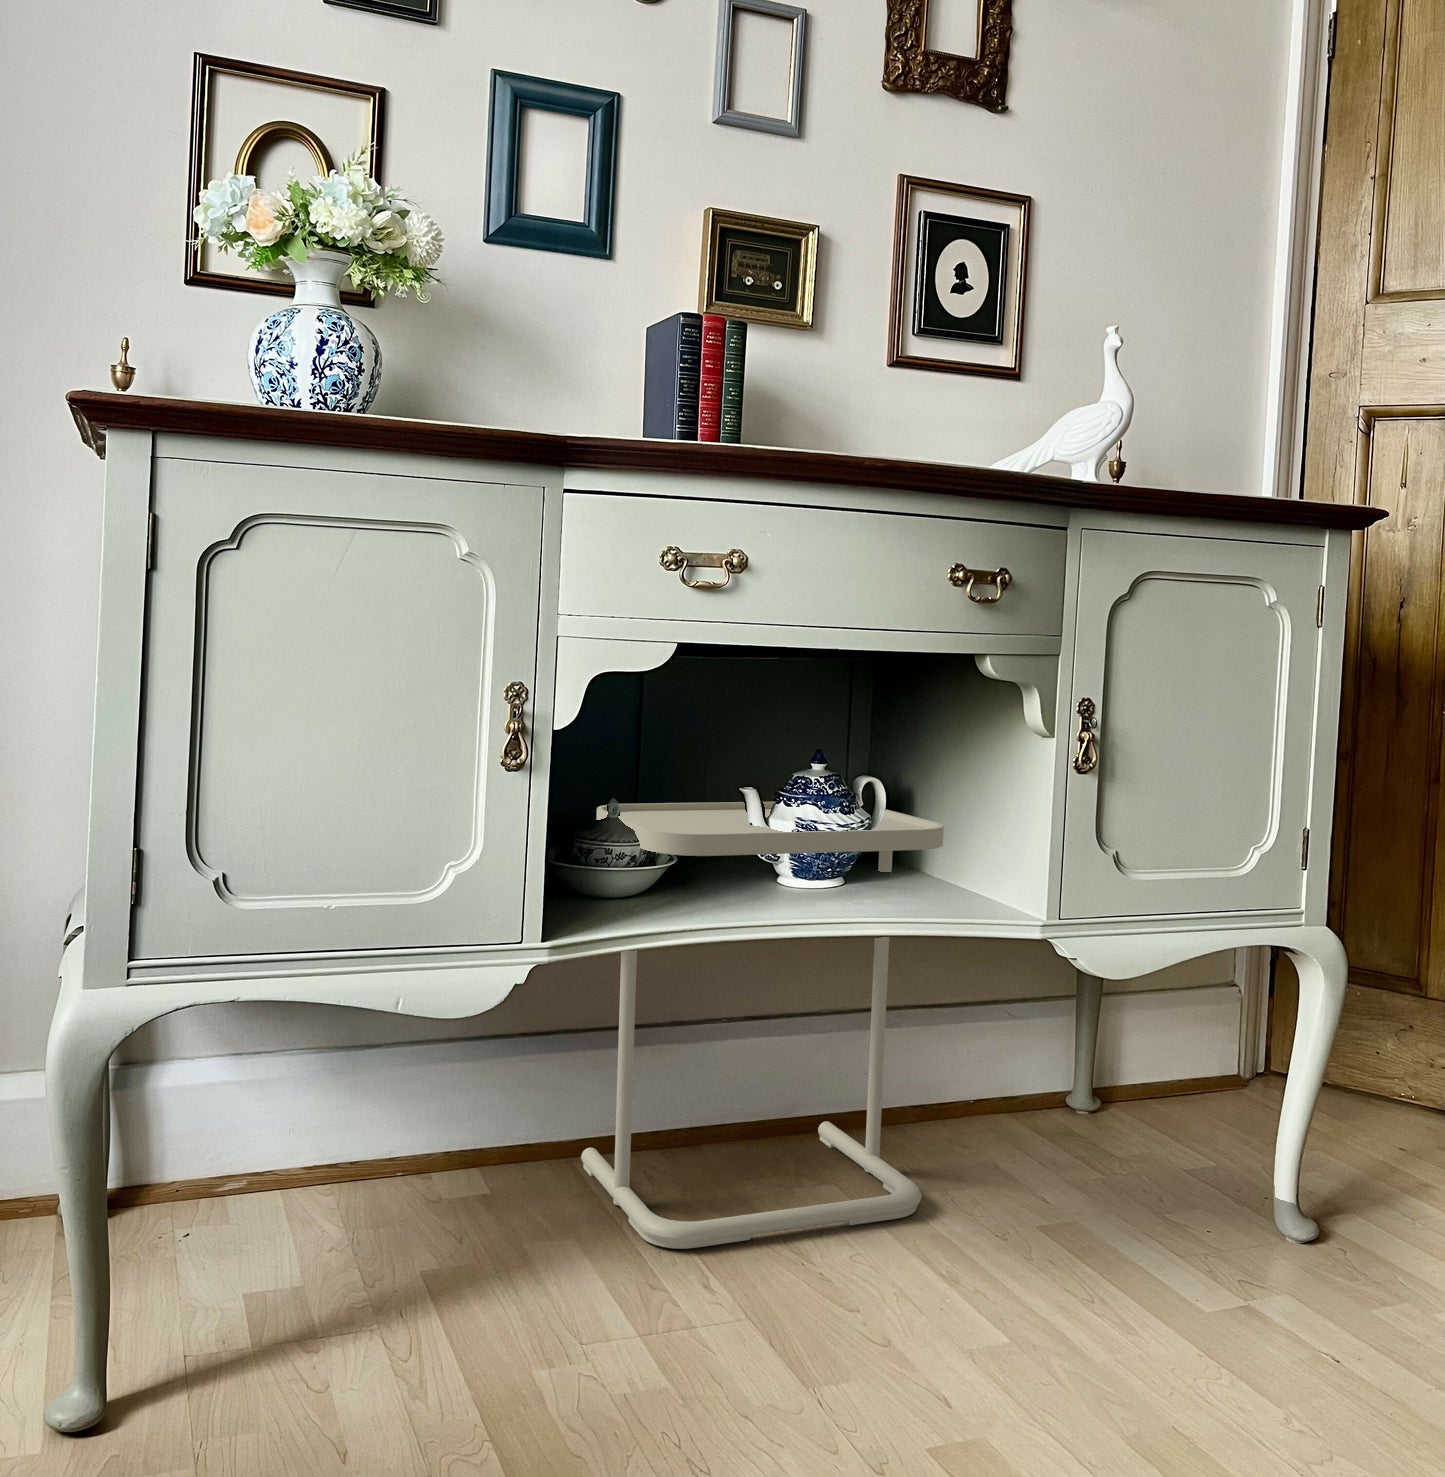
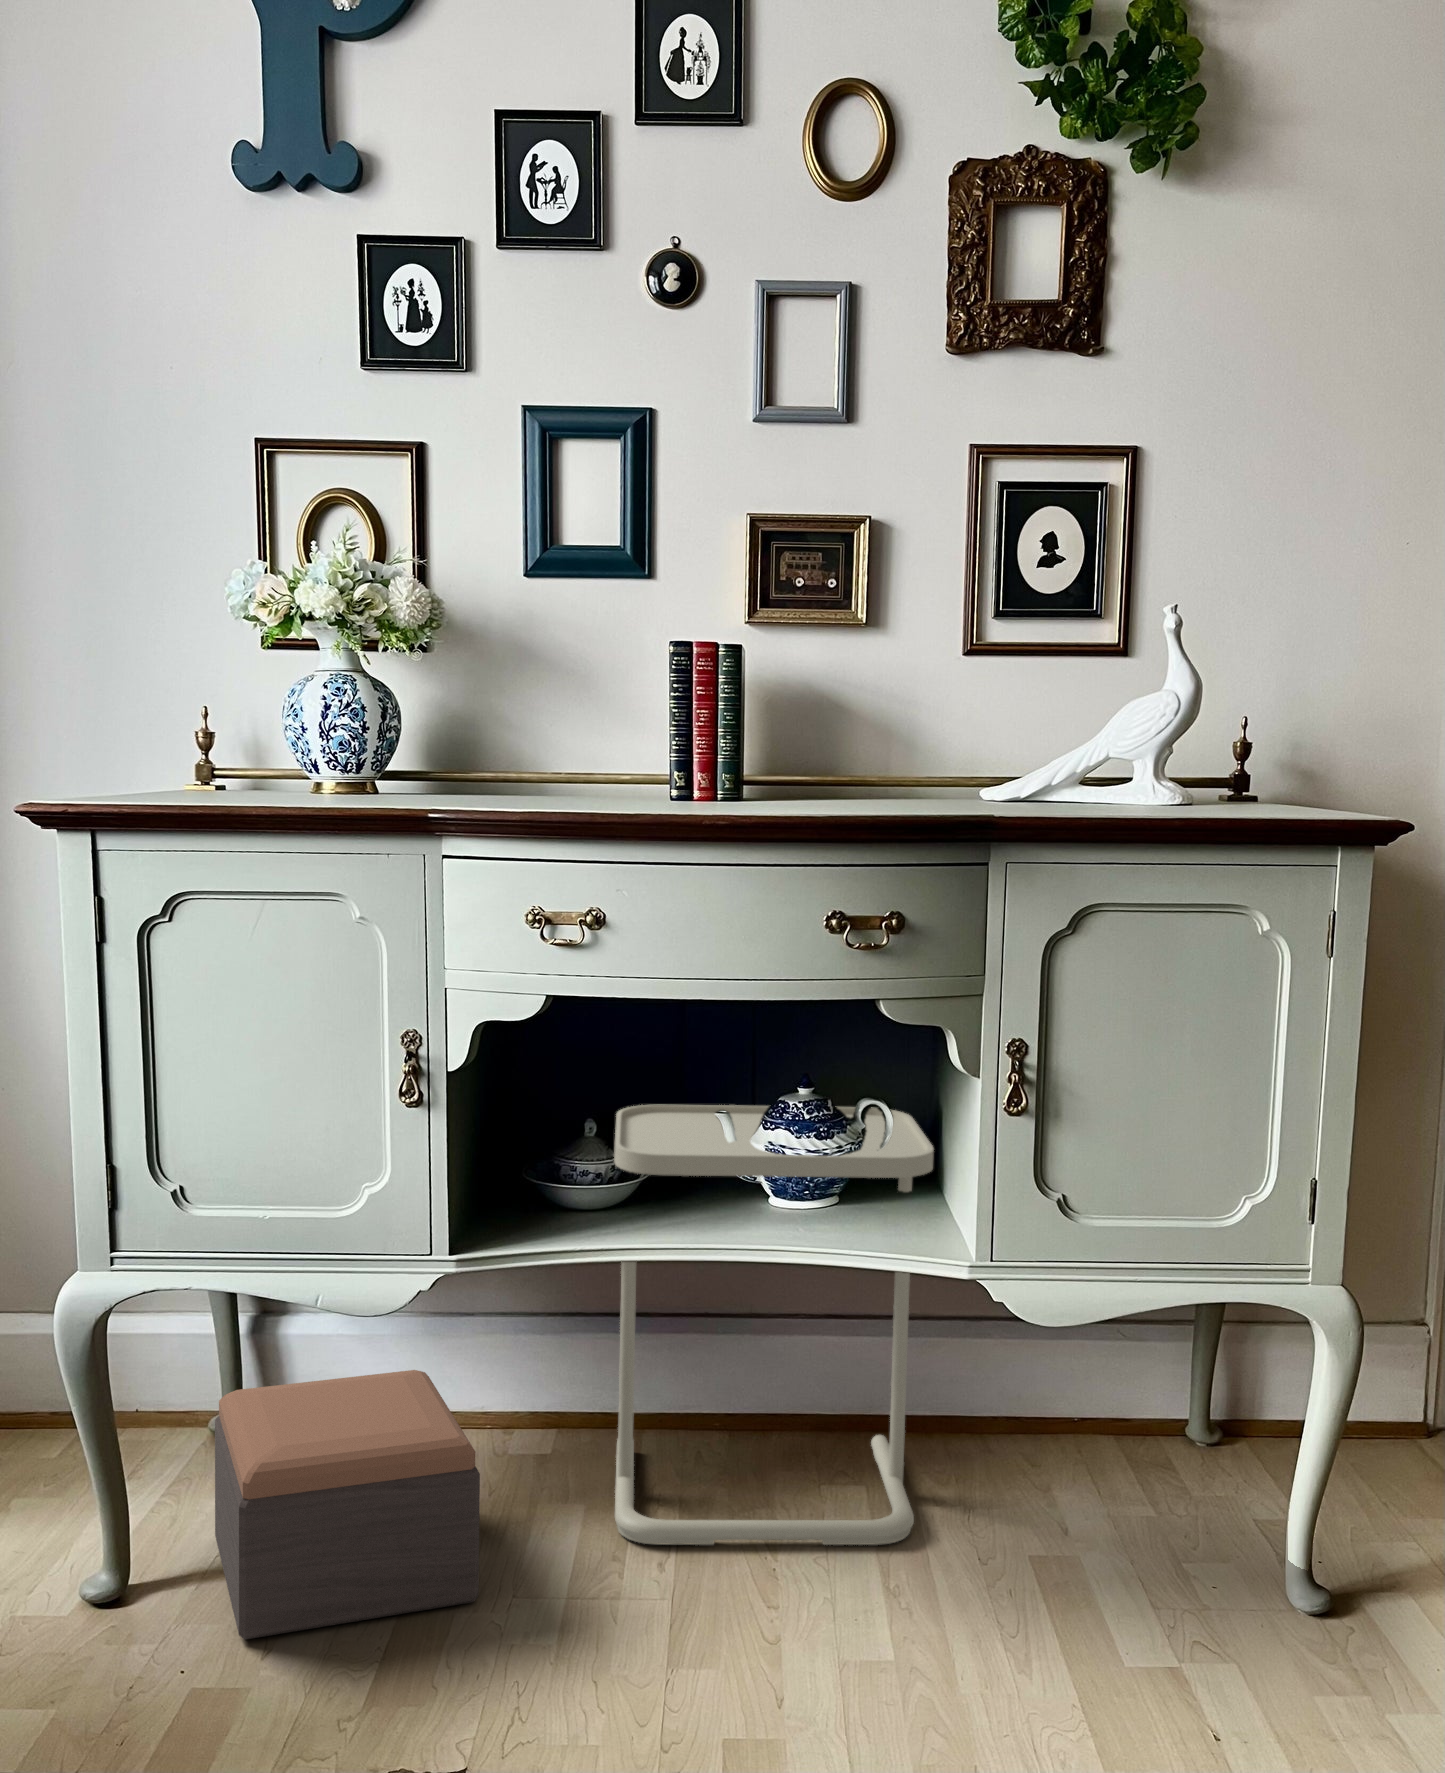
footstool: none [202,1093,561,1418] -> present [215,1370,480,1639]

